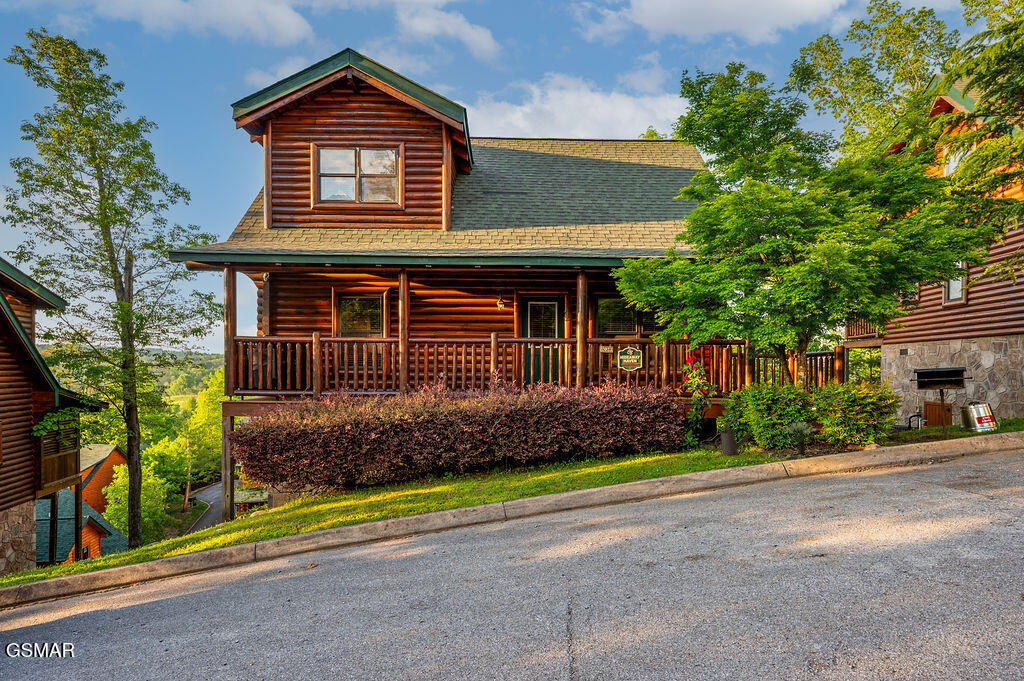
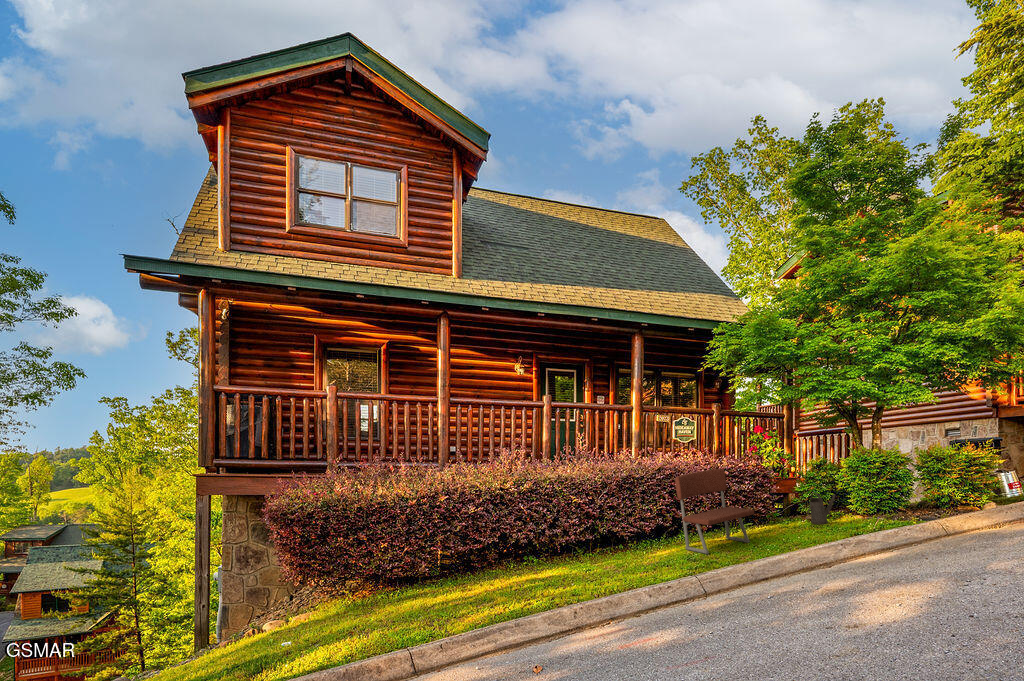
bench: none [563,394,632,468] -> present [675,469,754,554]
potted plant: present [783,422,816,455] -> none [863,486,896,517]

